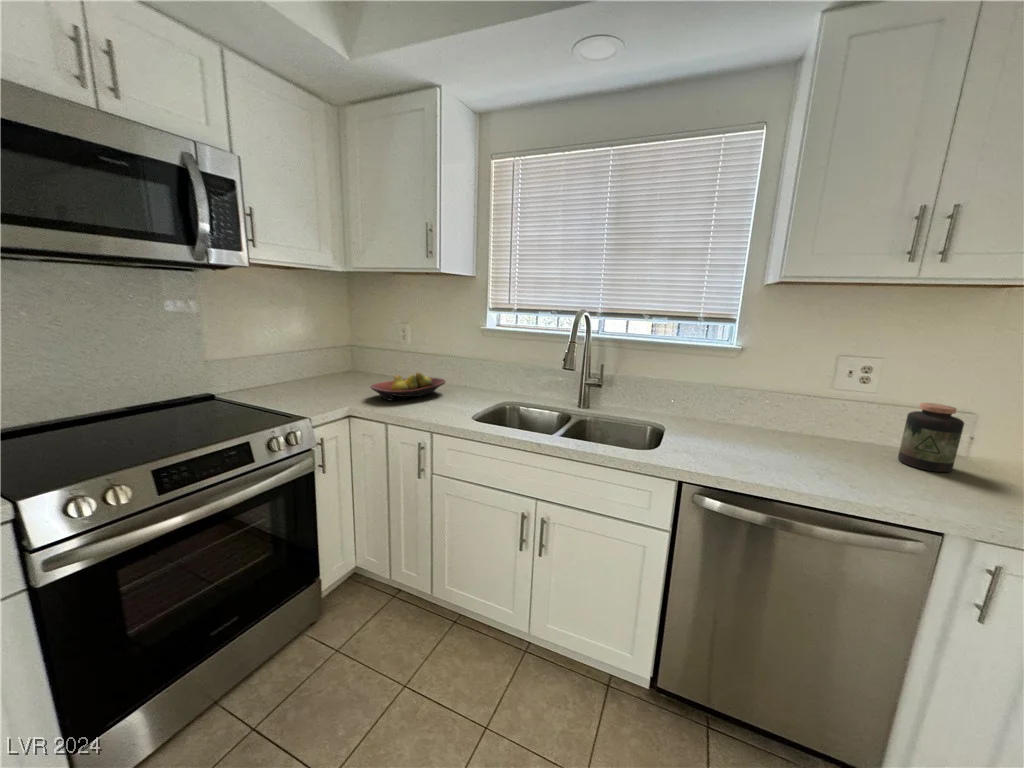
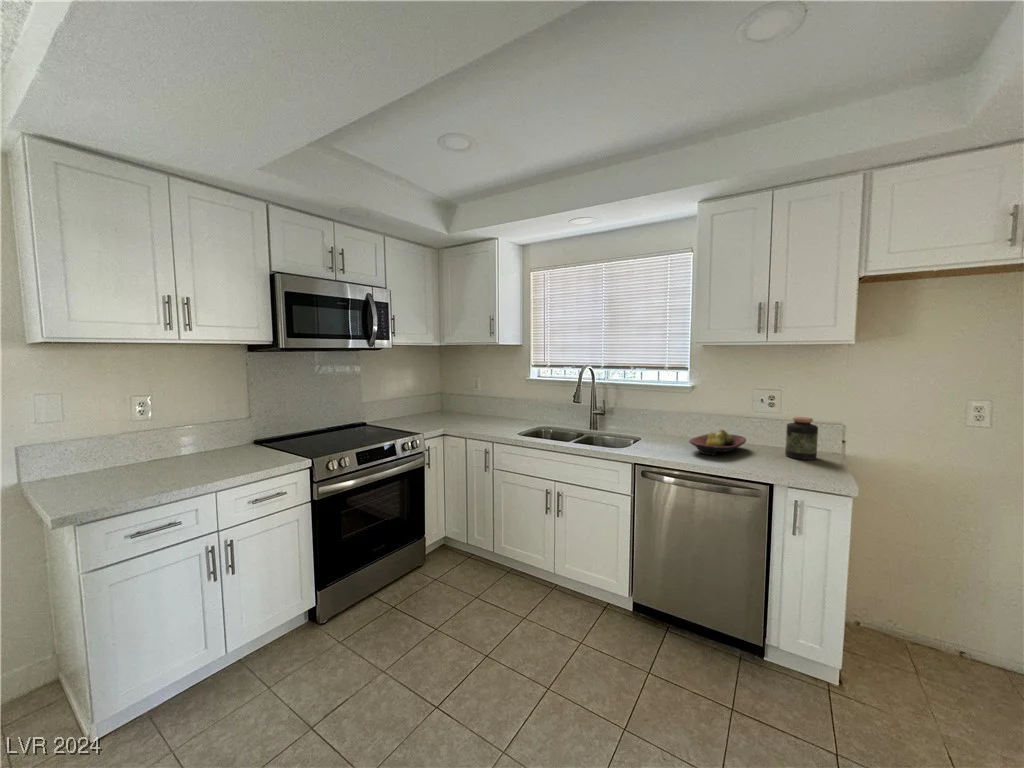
fruit bowl: present [371,372,446,401] -> present [689,430,746,455]

